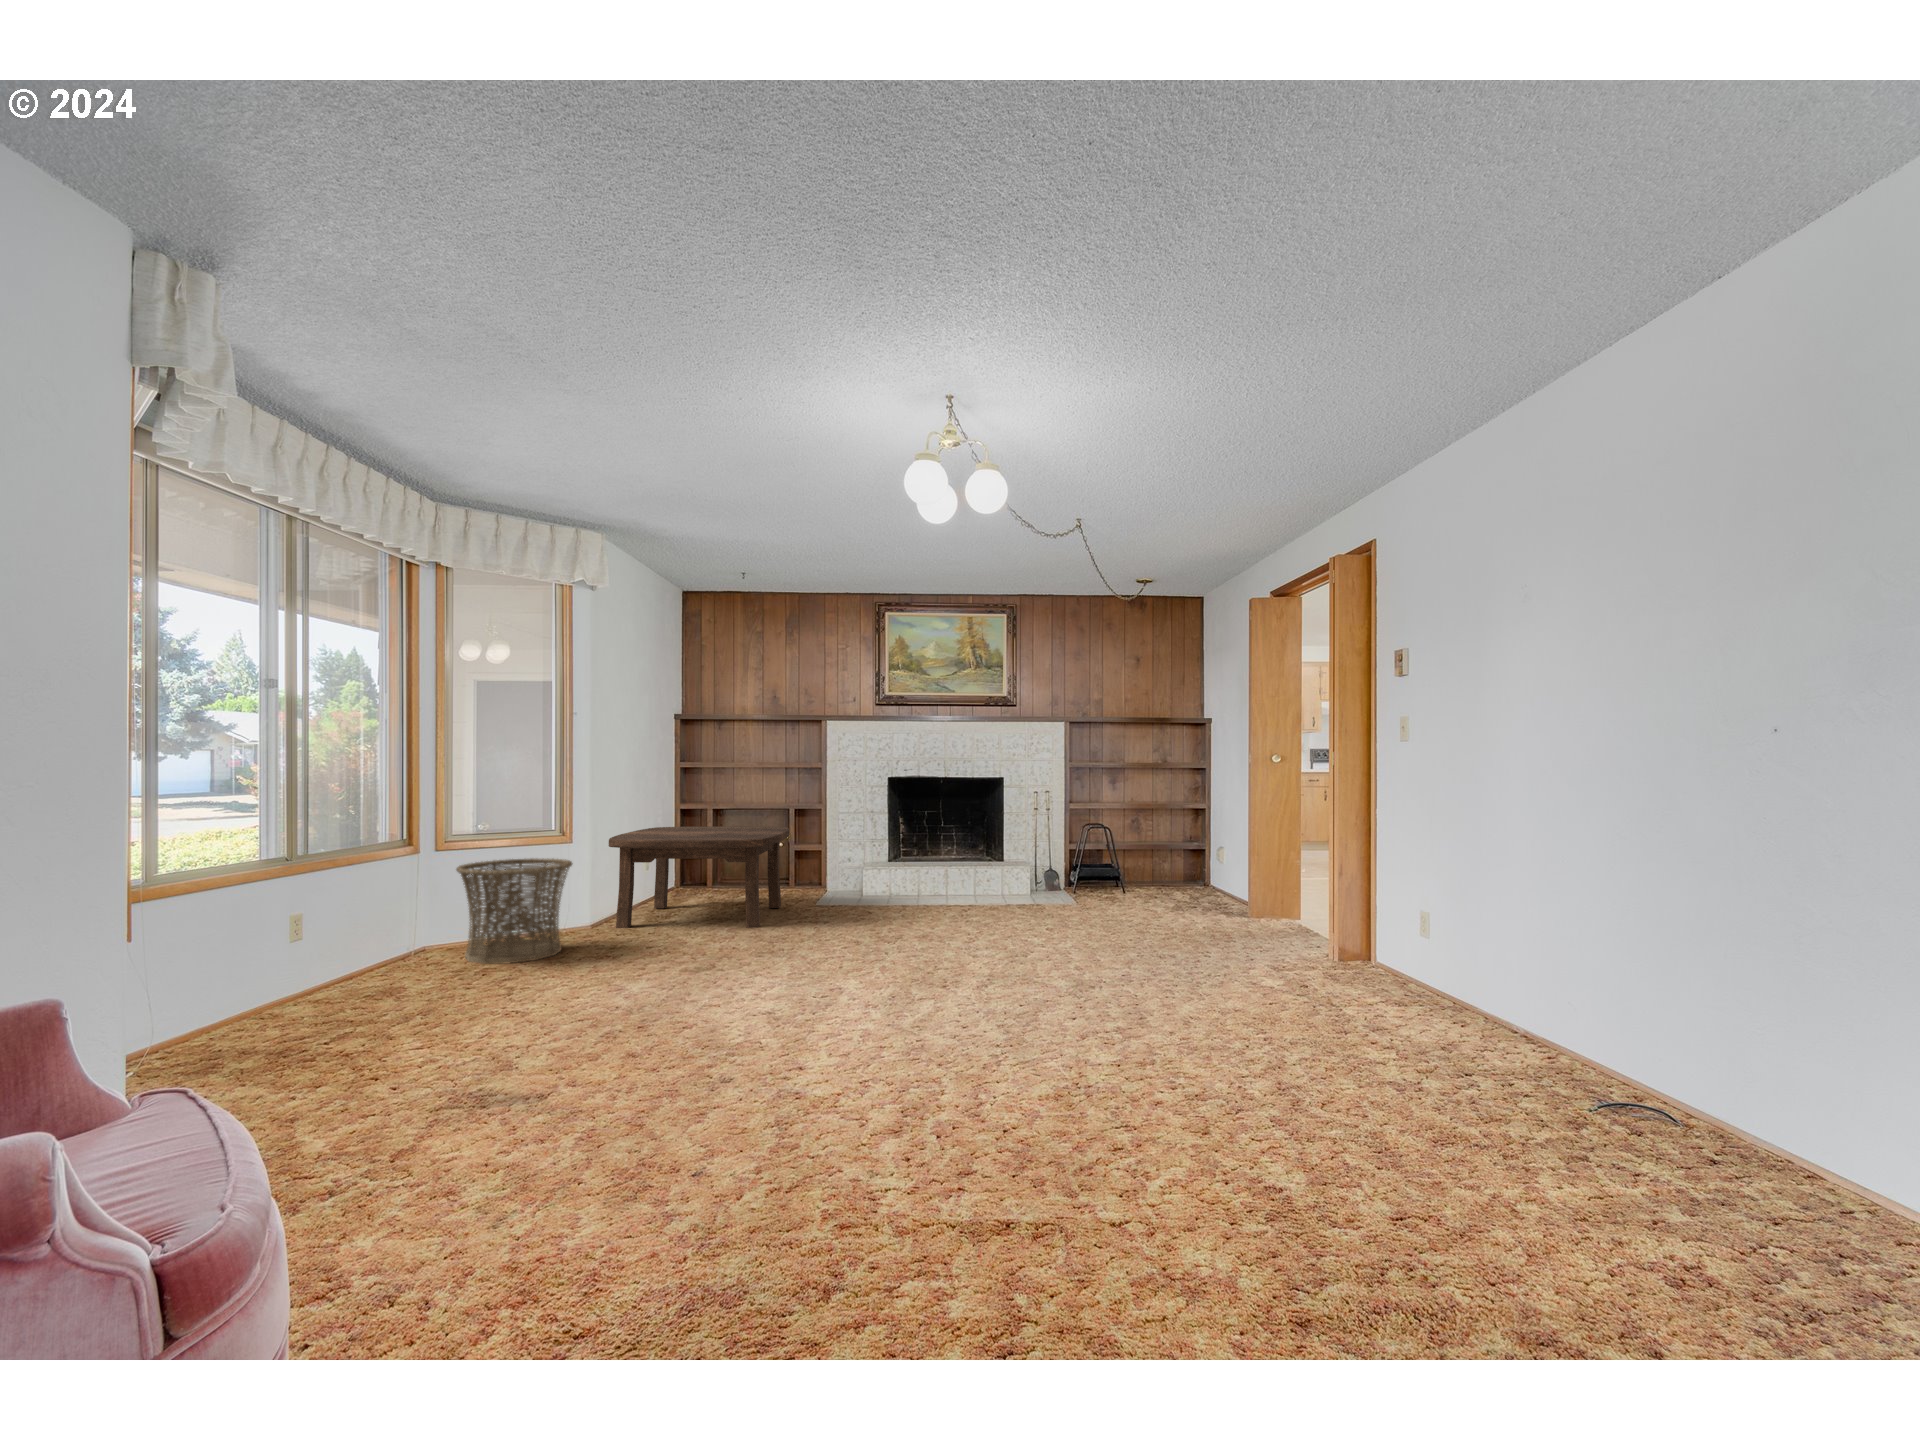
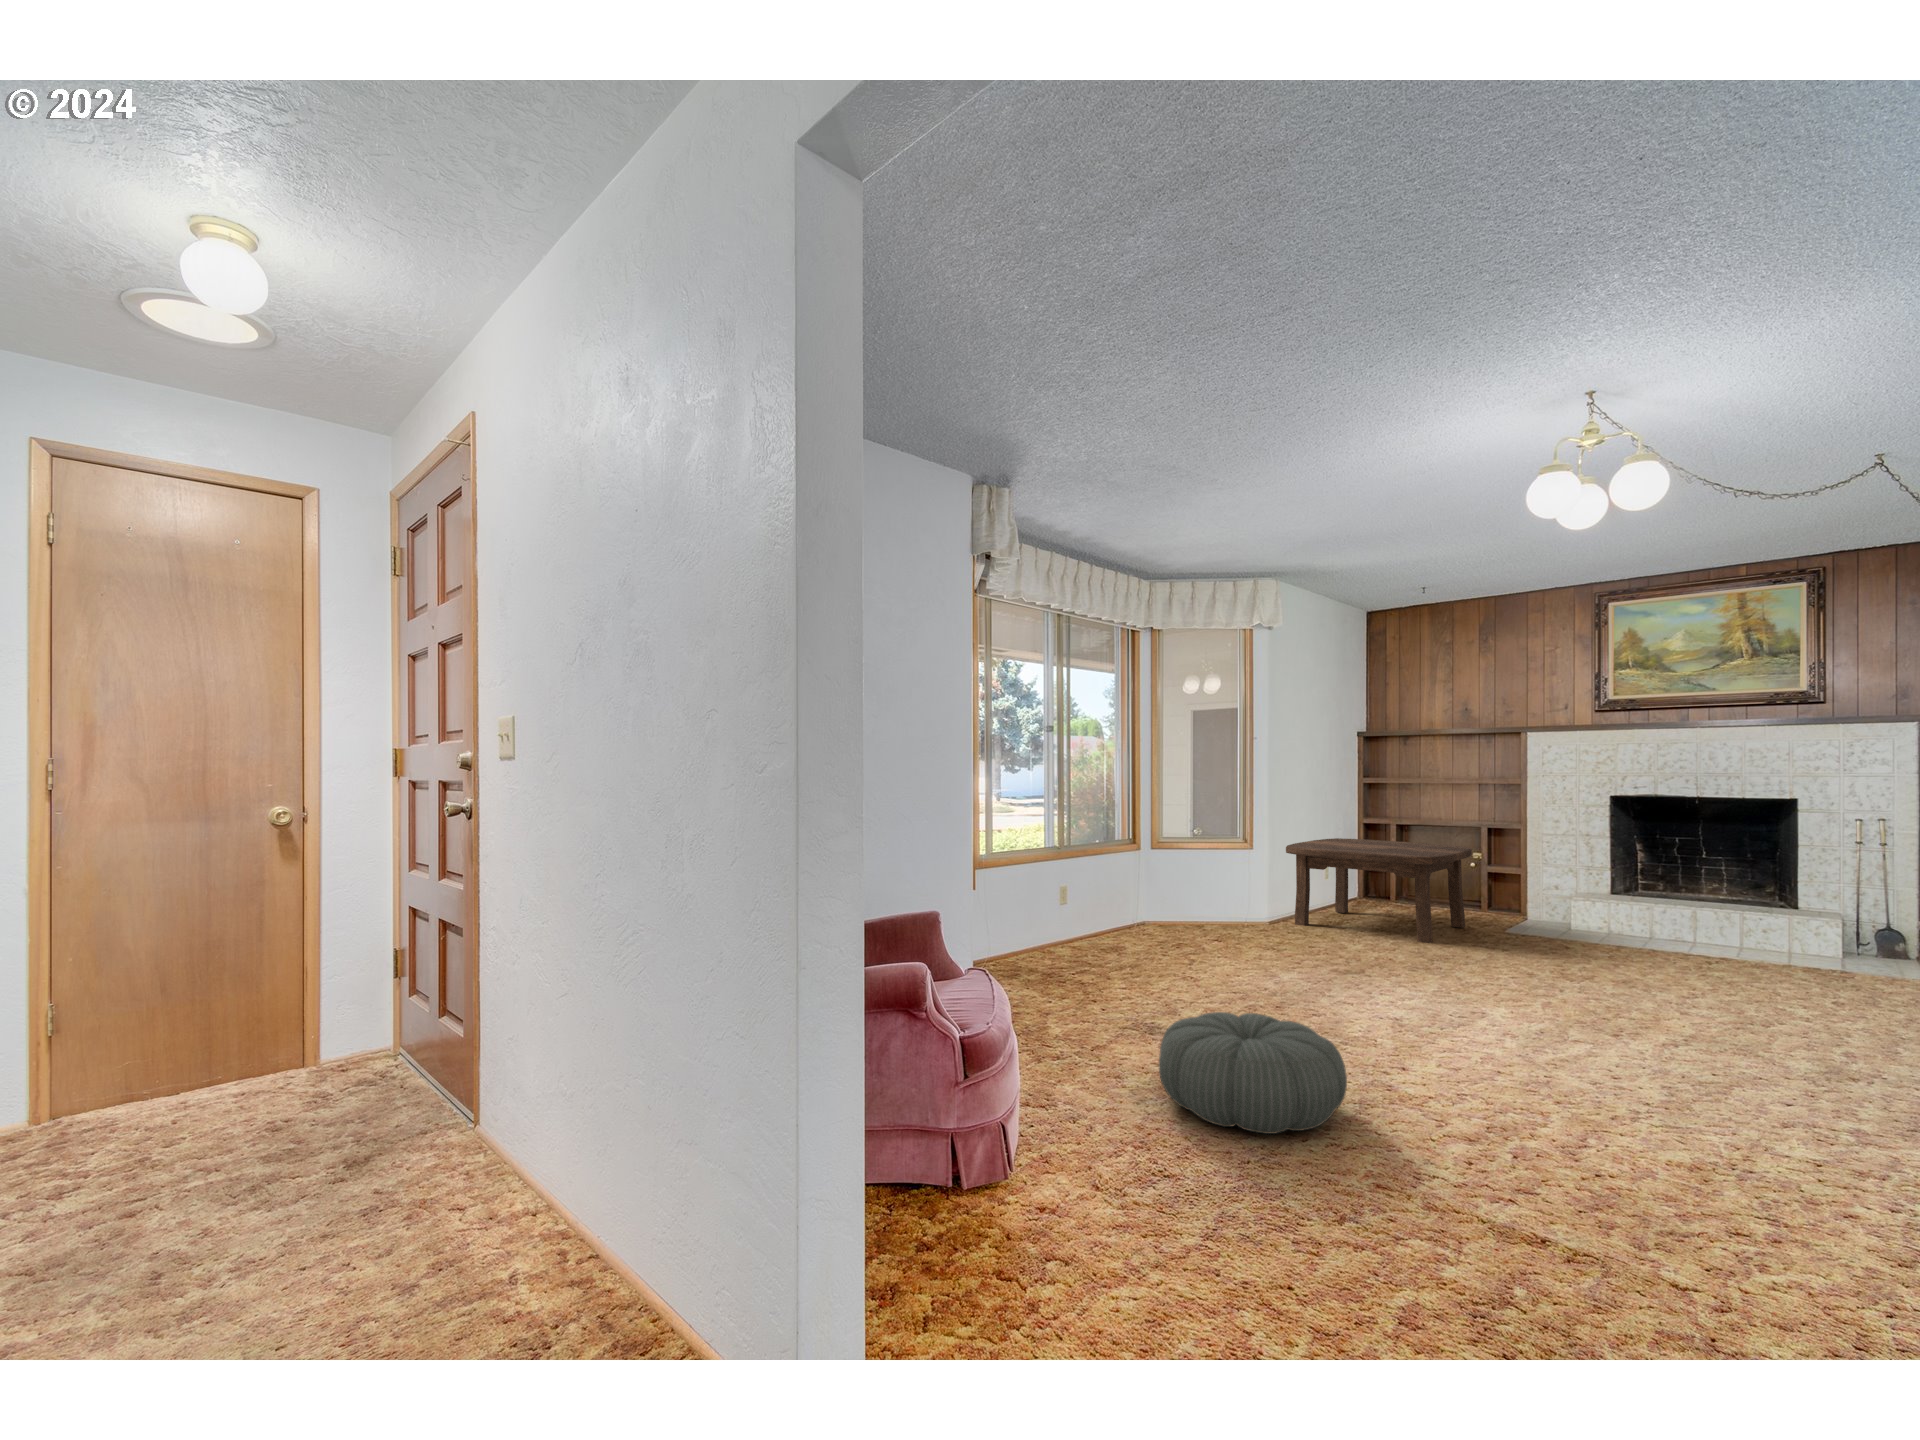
basket: present [456,858,573,964] -> none [1164,856,1251,940]
pouf: none [526,1048,775,1219] -> present [1159,1012,1347,1134]

